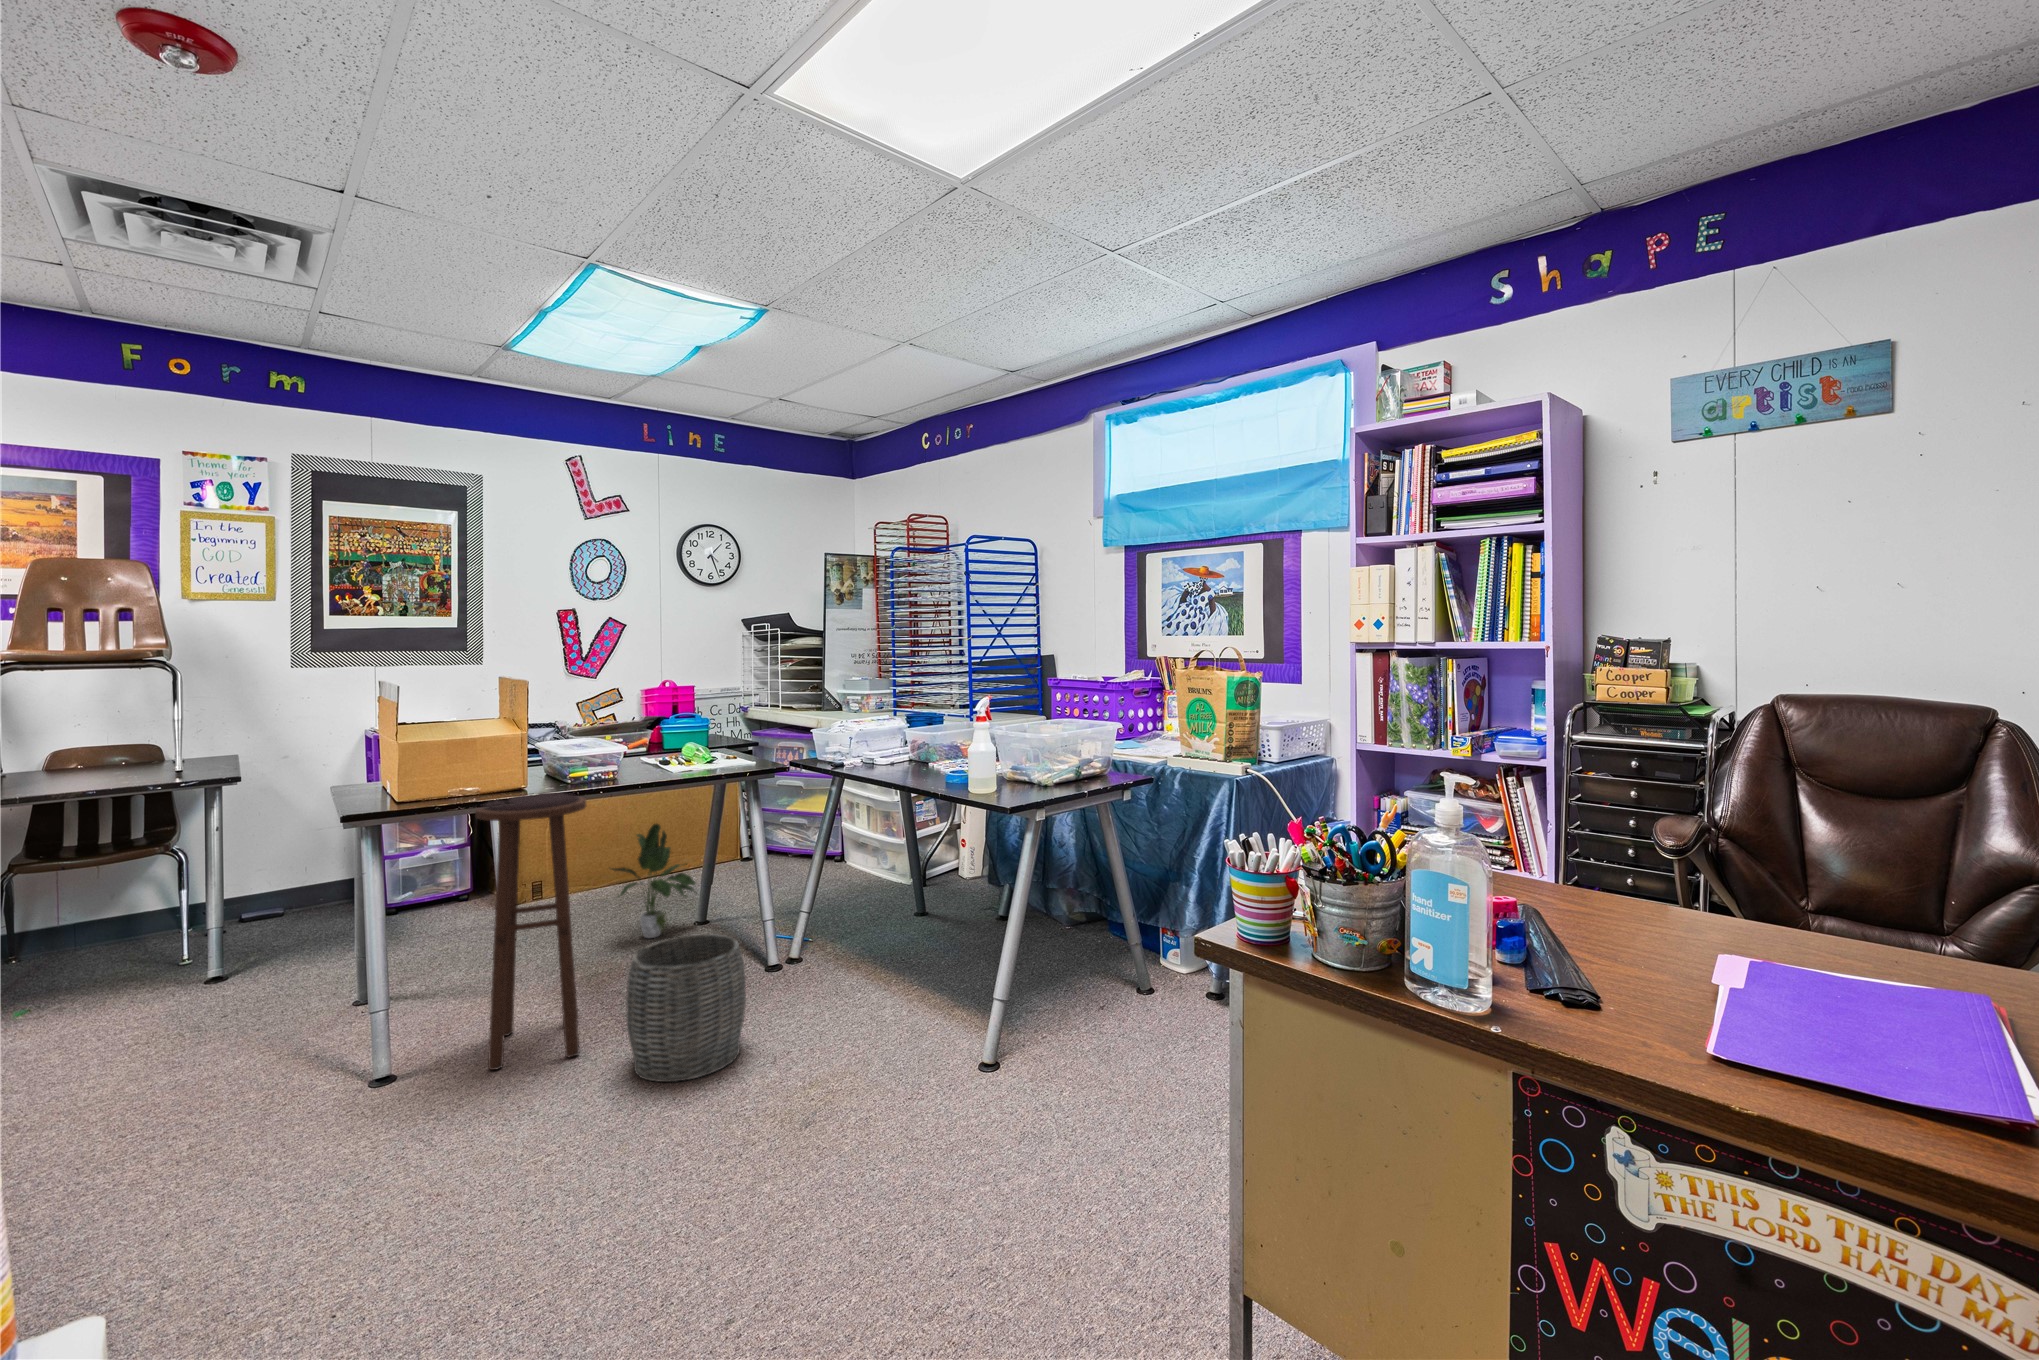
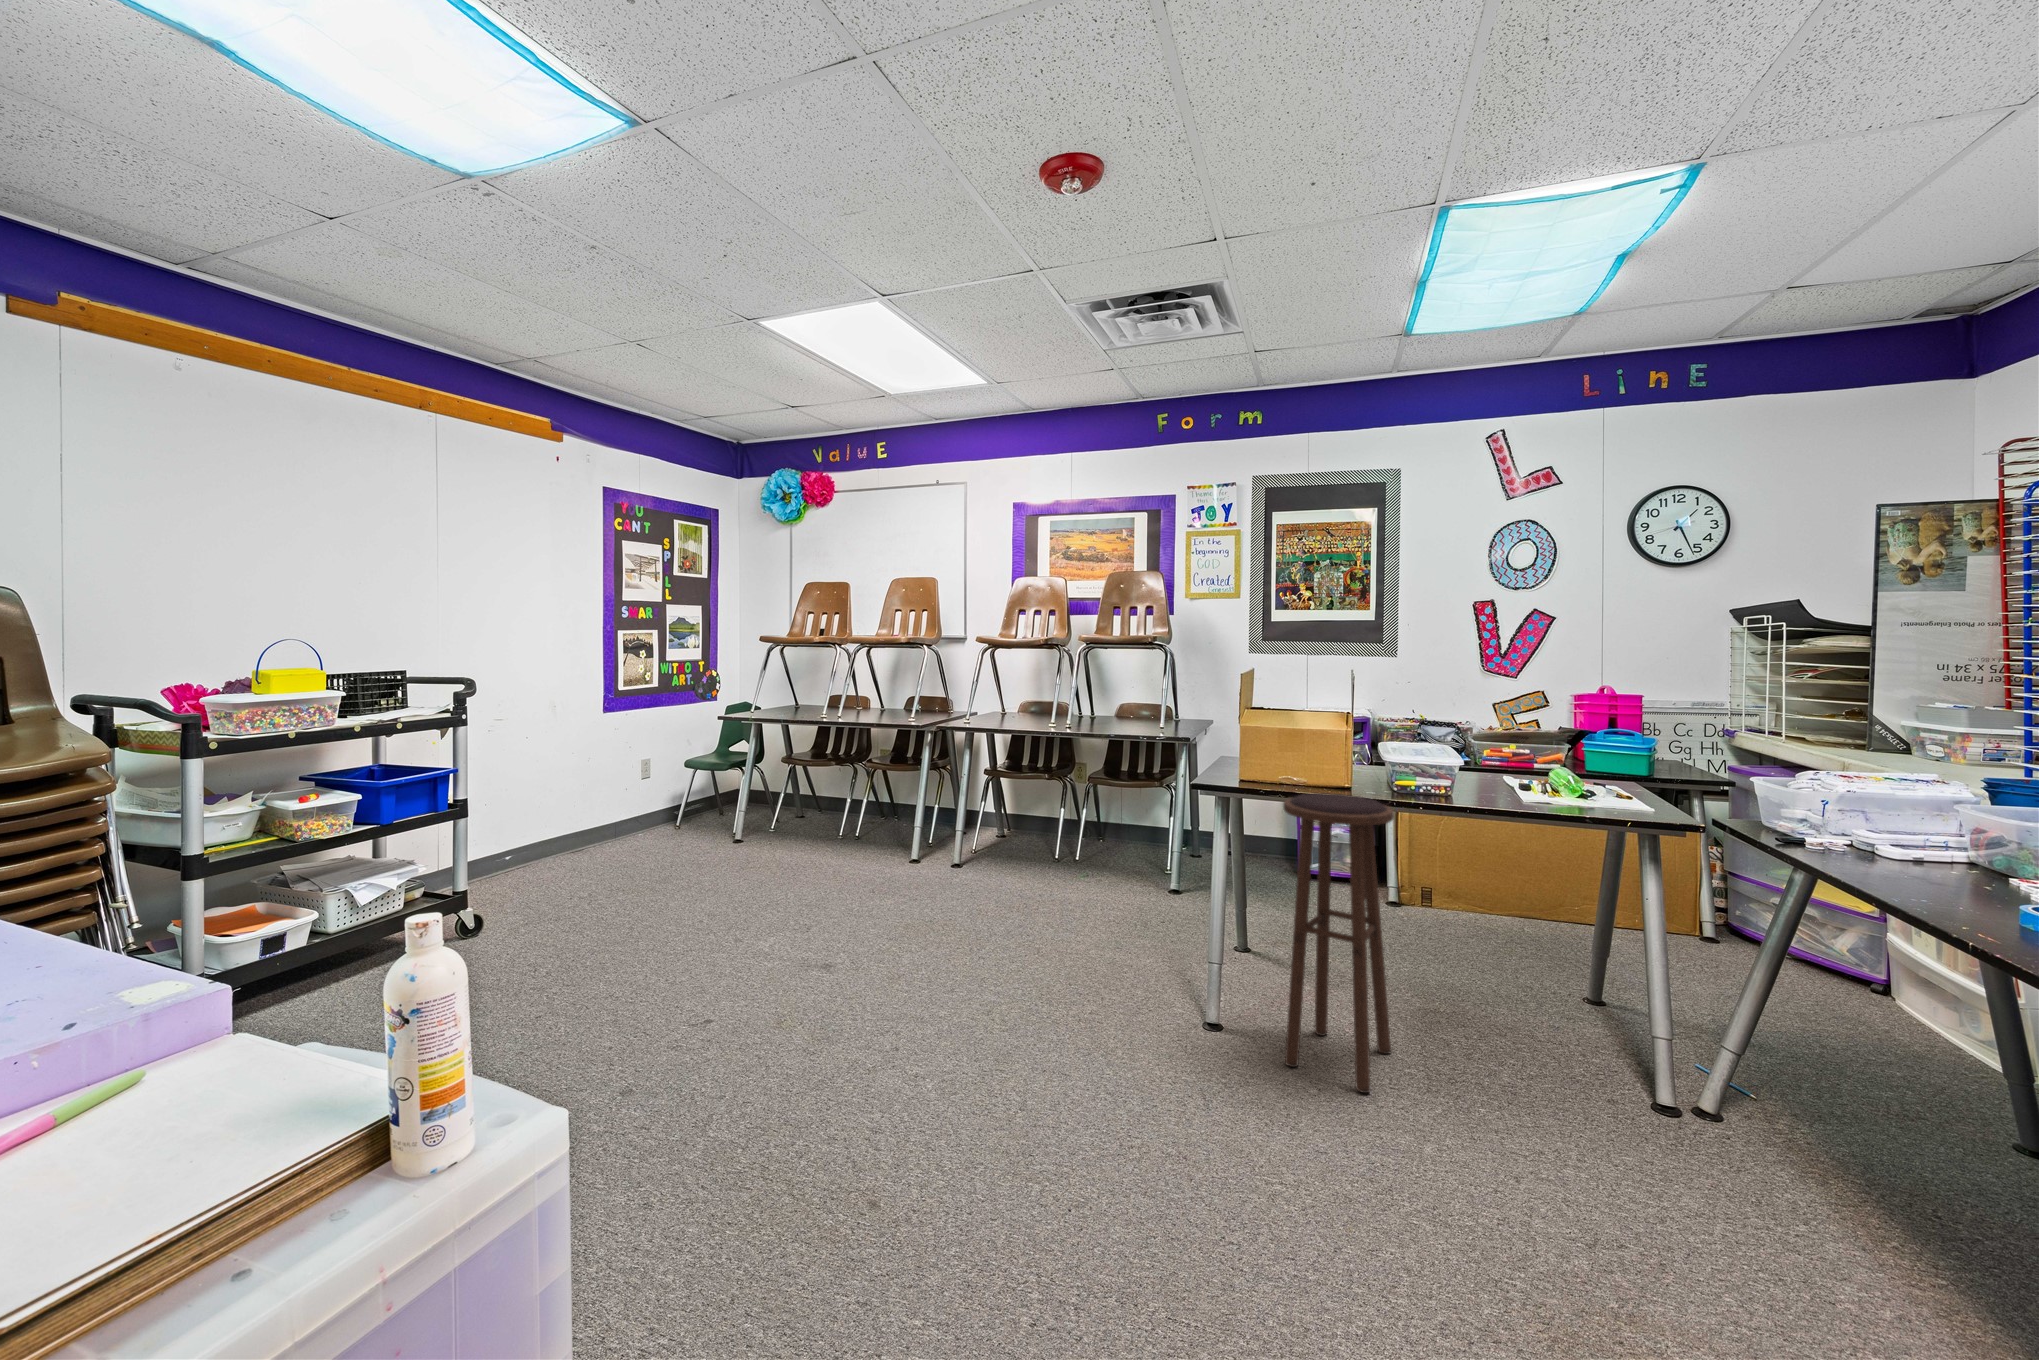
potted plant: present [612,824,696,938] -> none [1471,855,1592,991]
woven basket: present [626,934,746,1082] -> none [1405,1005,1567,1211]

